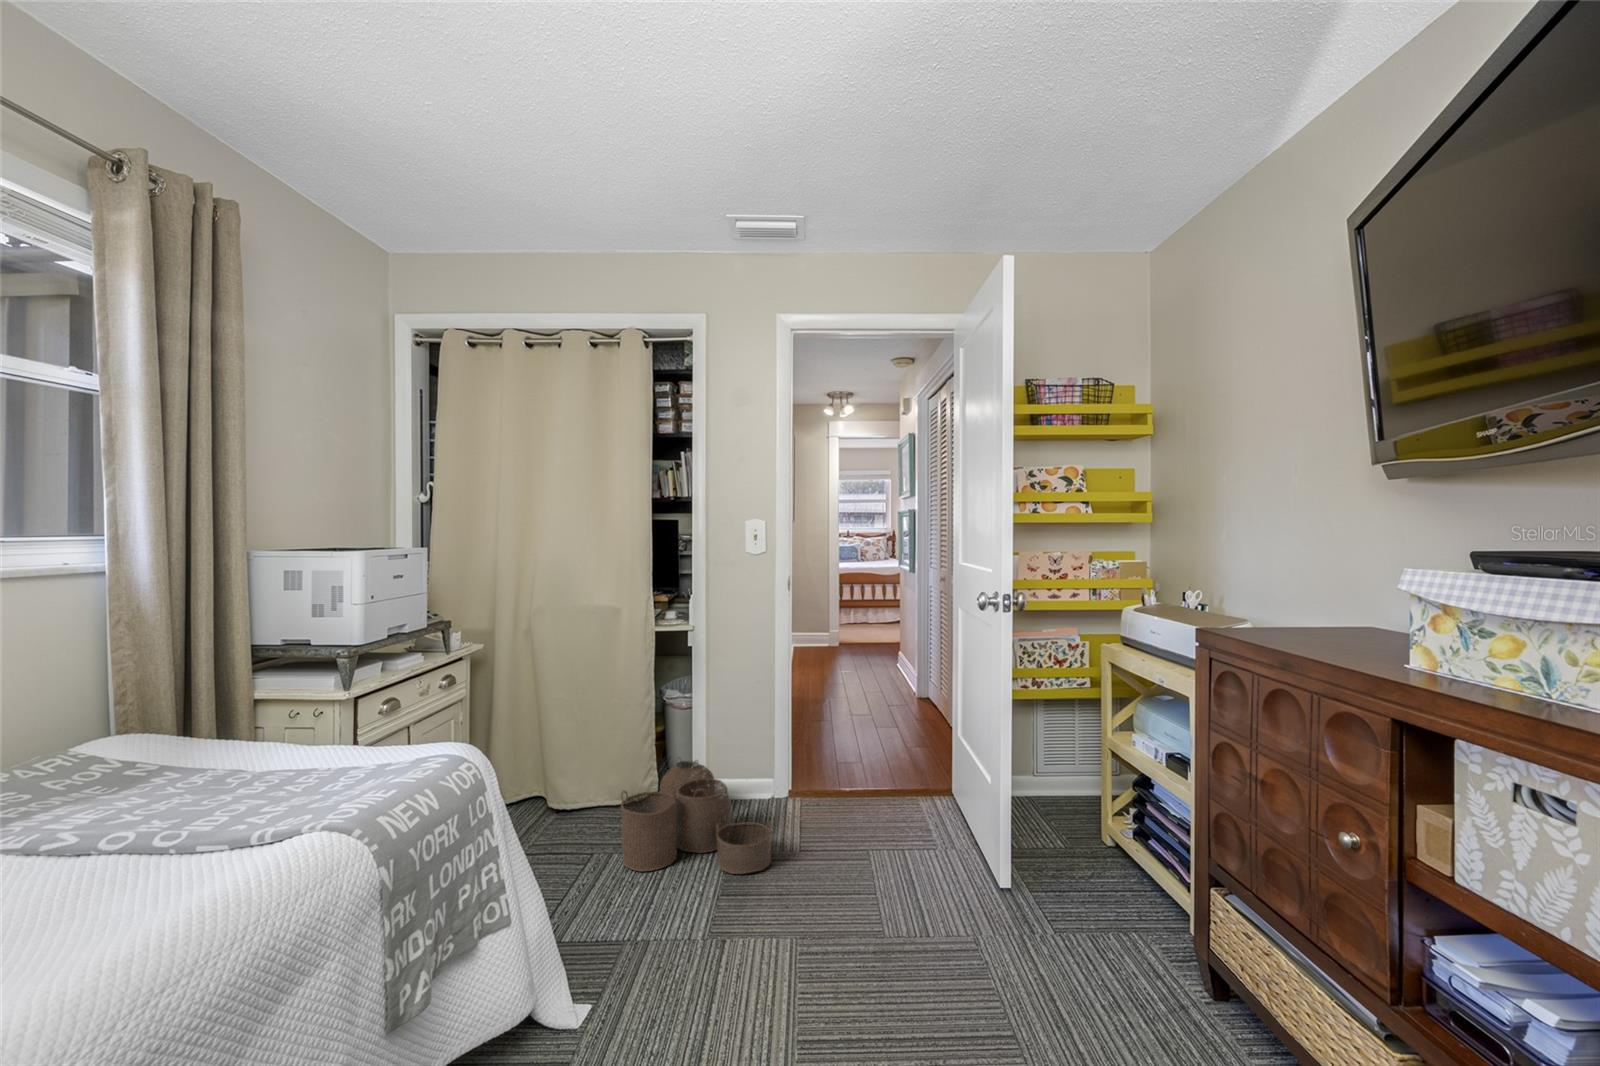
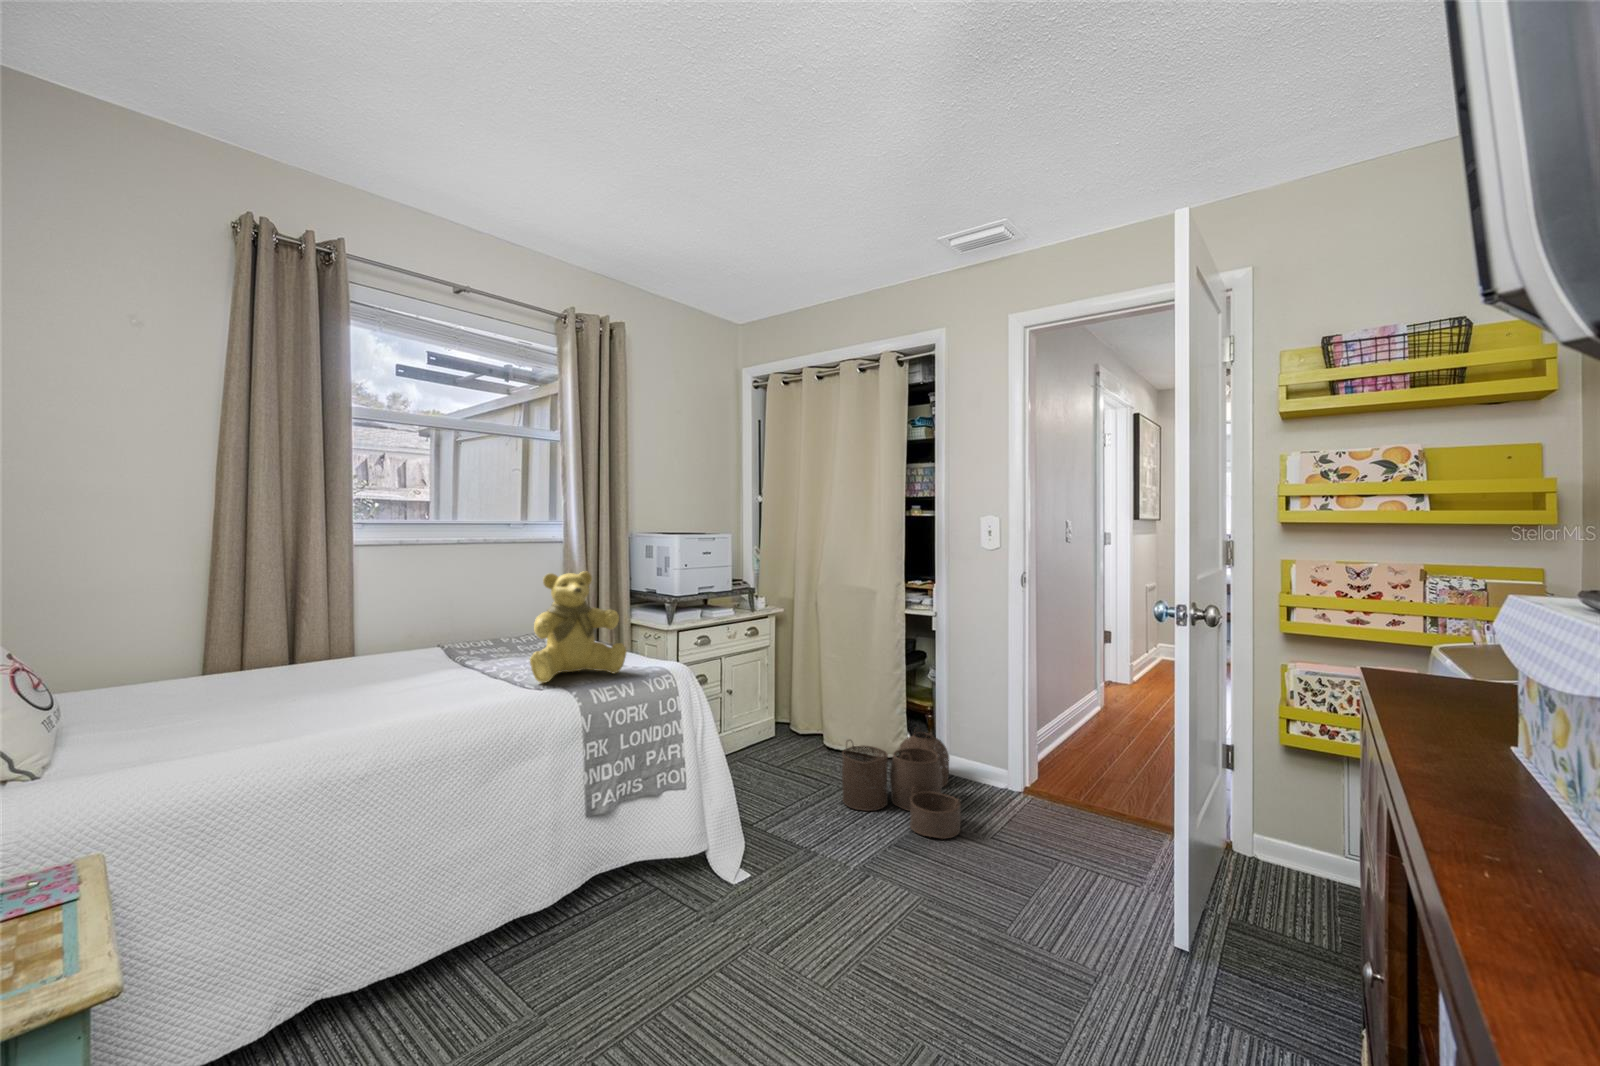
teddy bear: none [228,628,392,833] -> present [530,572,627,683]

